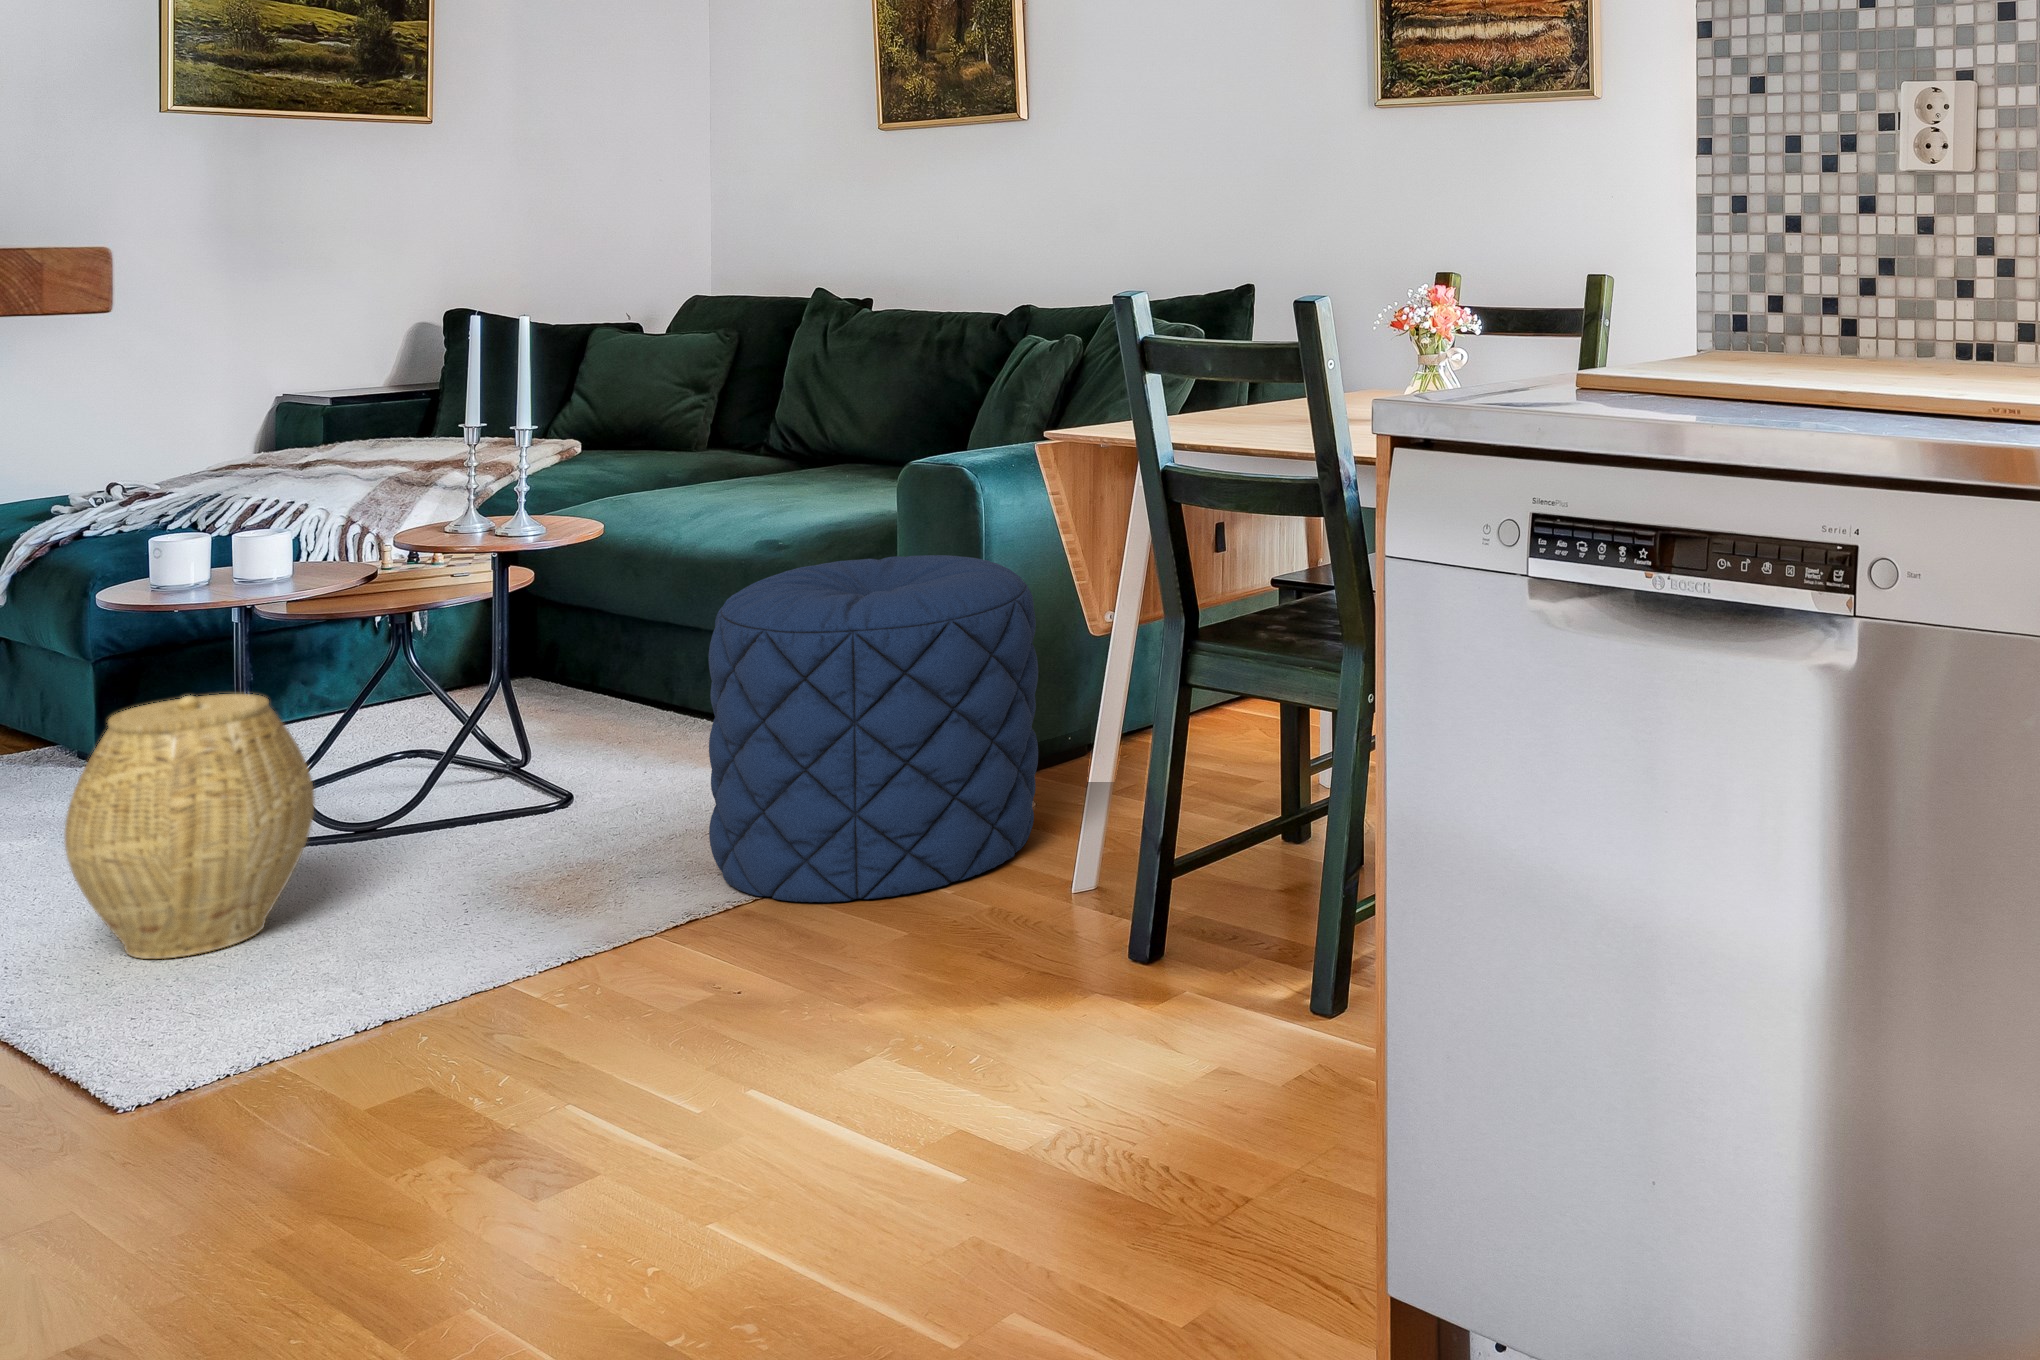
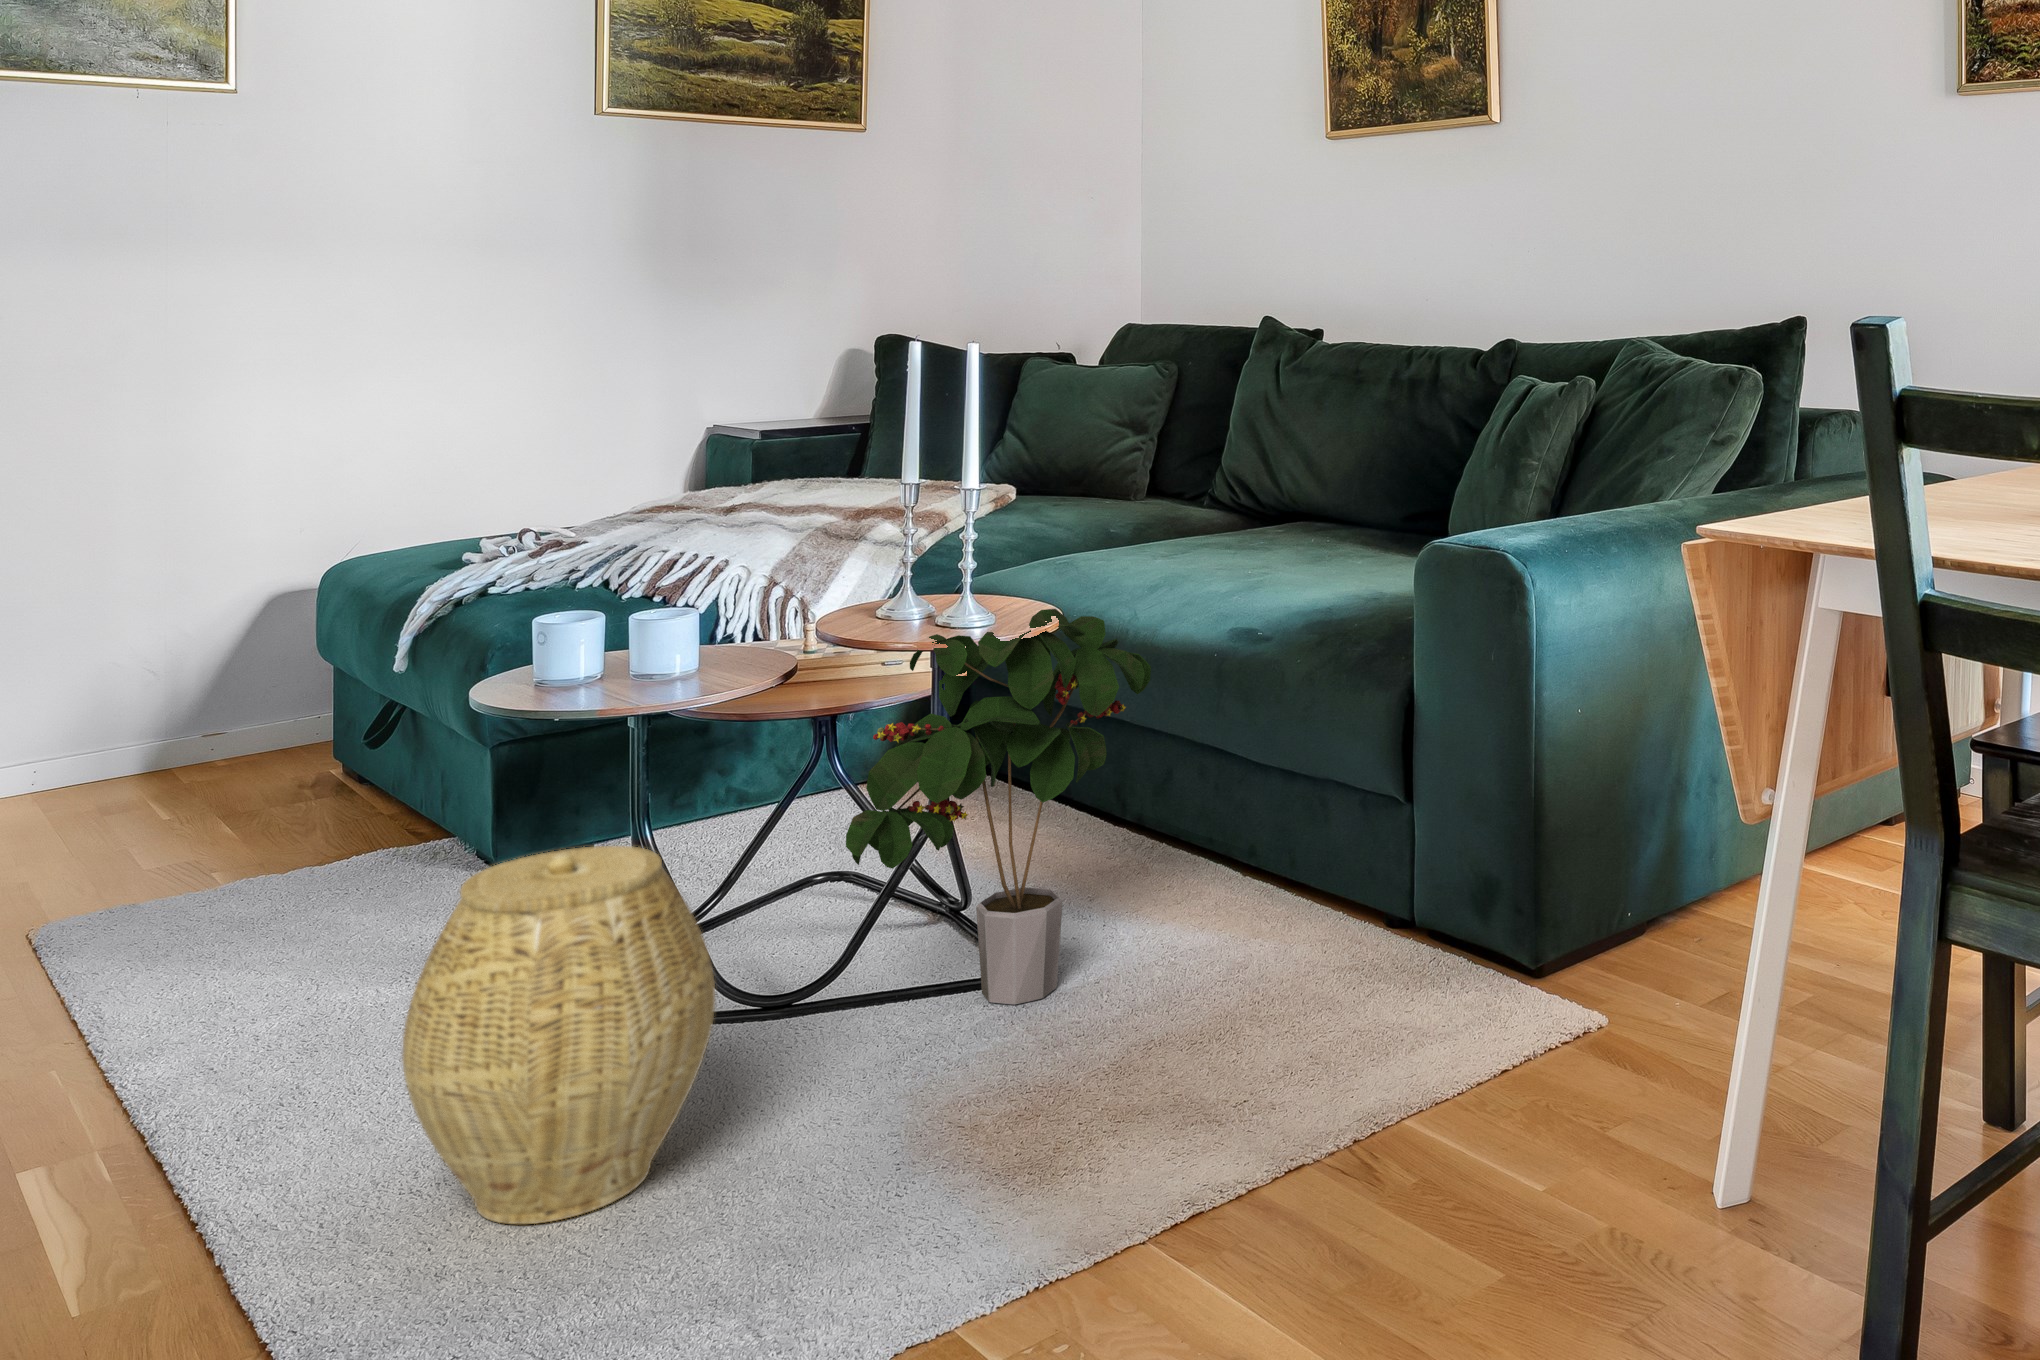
potted plant: none [419,522,679,823] -> present [846,609,1151,1005]
pouf: present [709,555,1038,902] -> none [1210,674,1635,1190]

